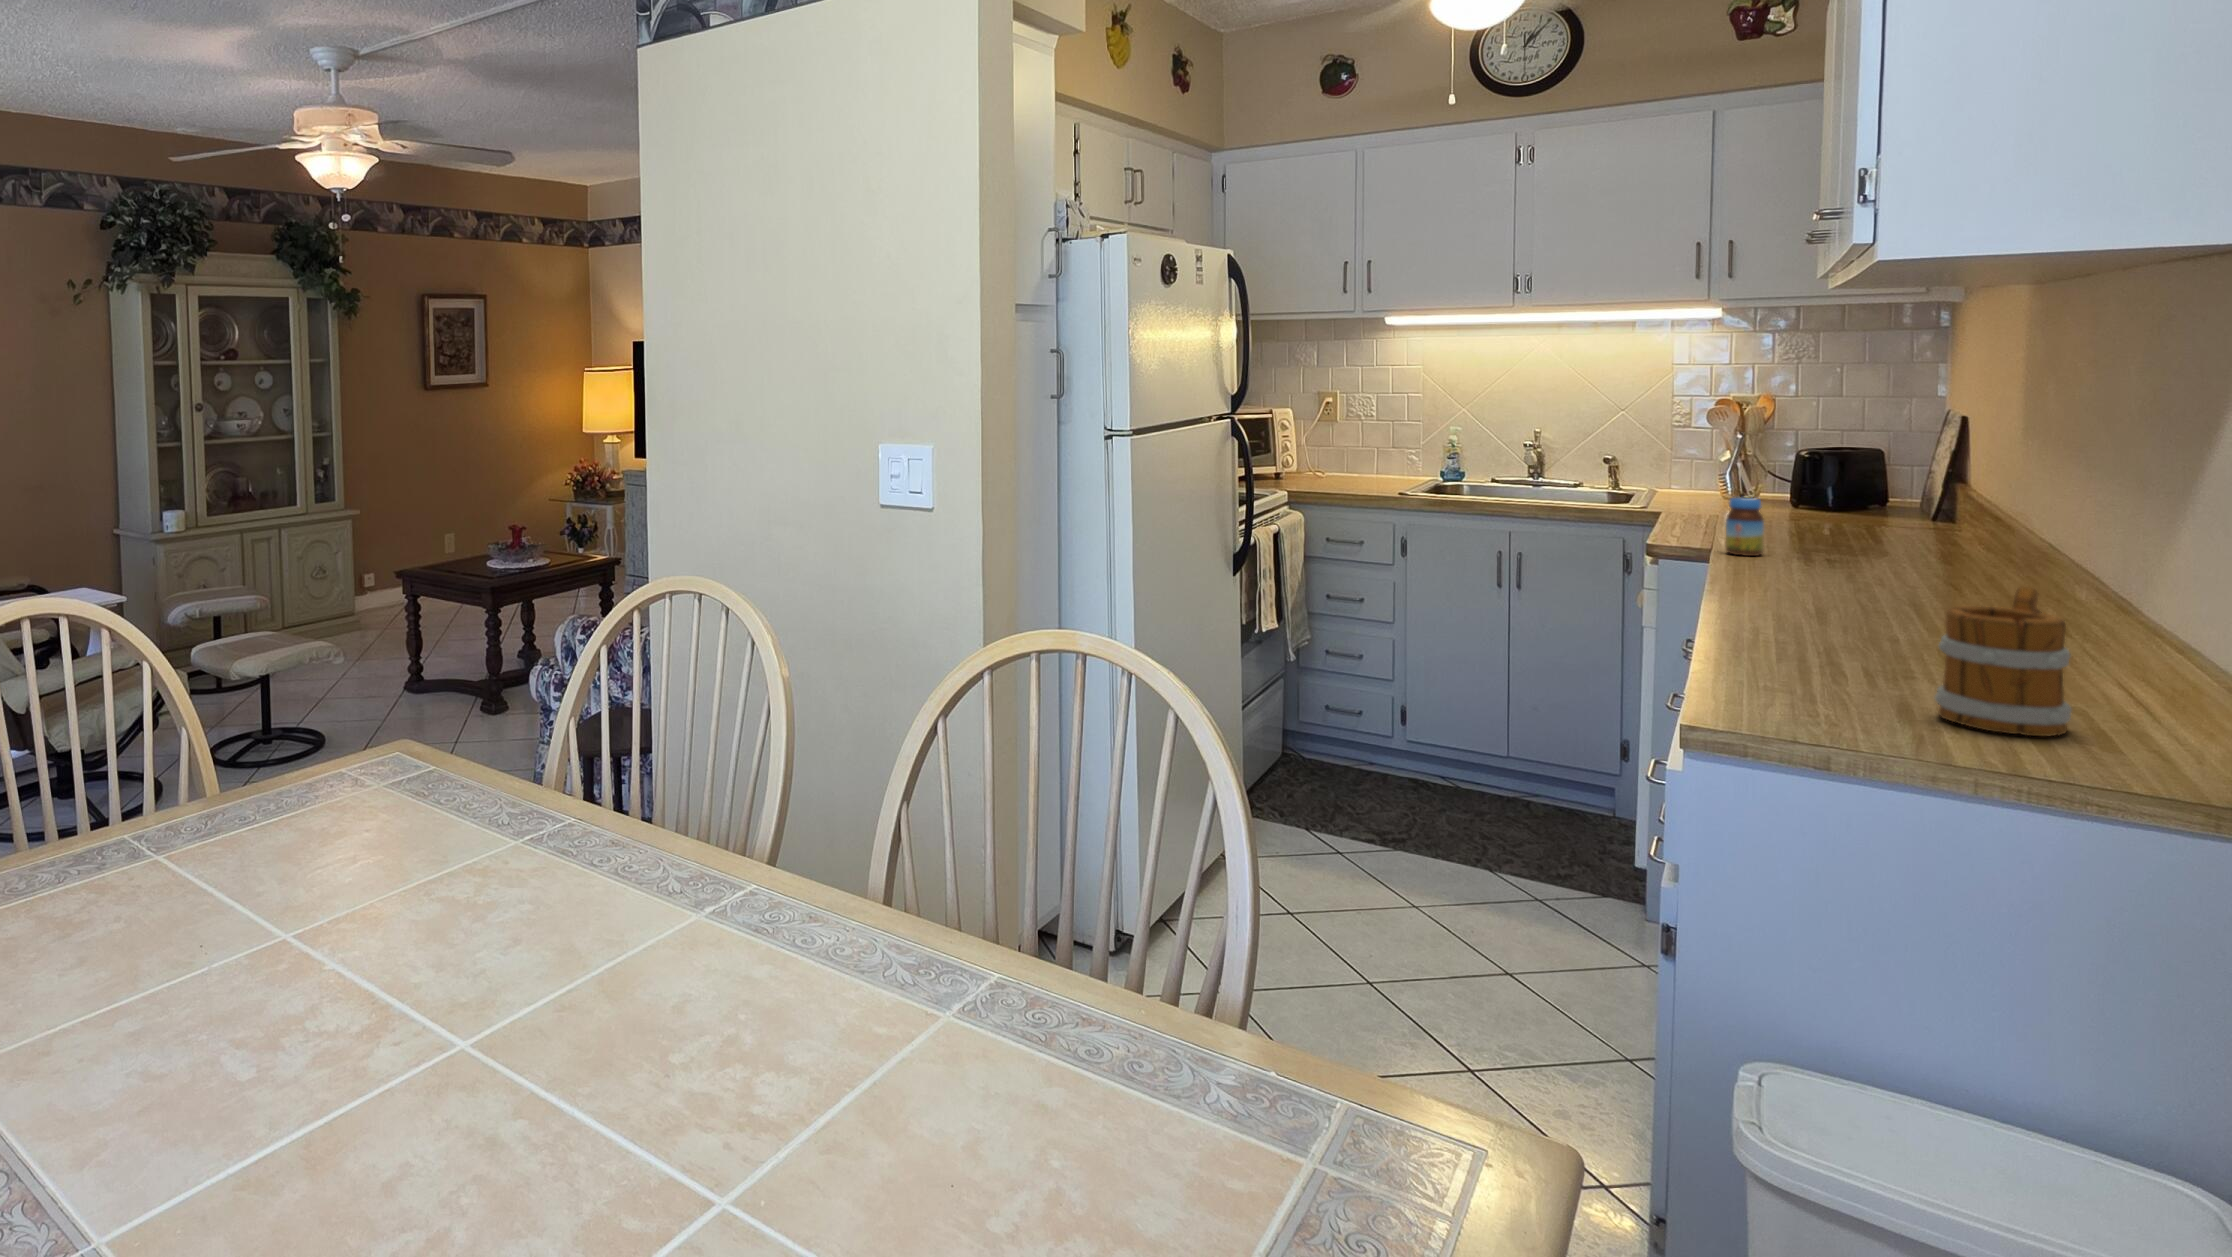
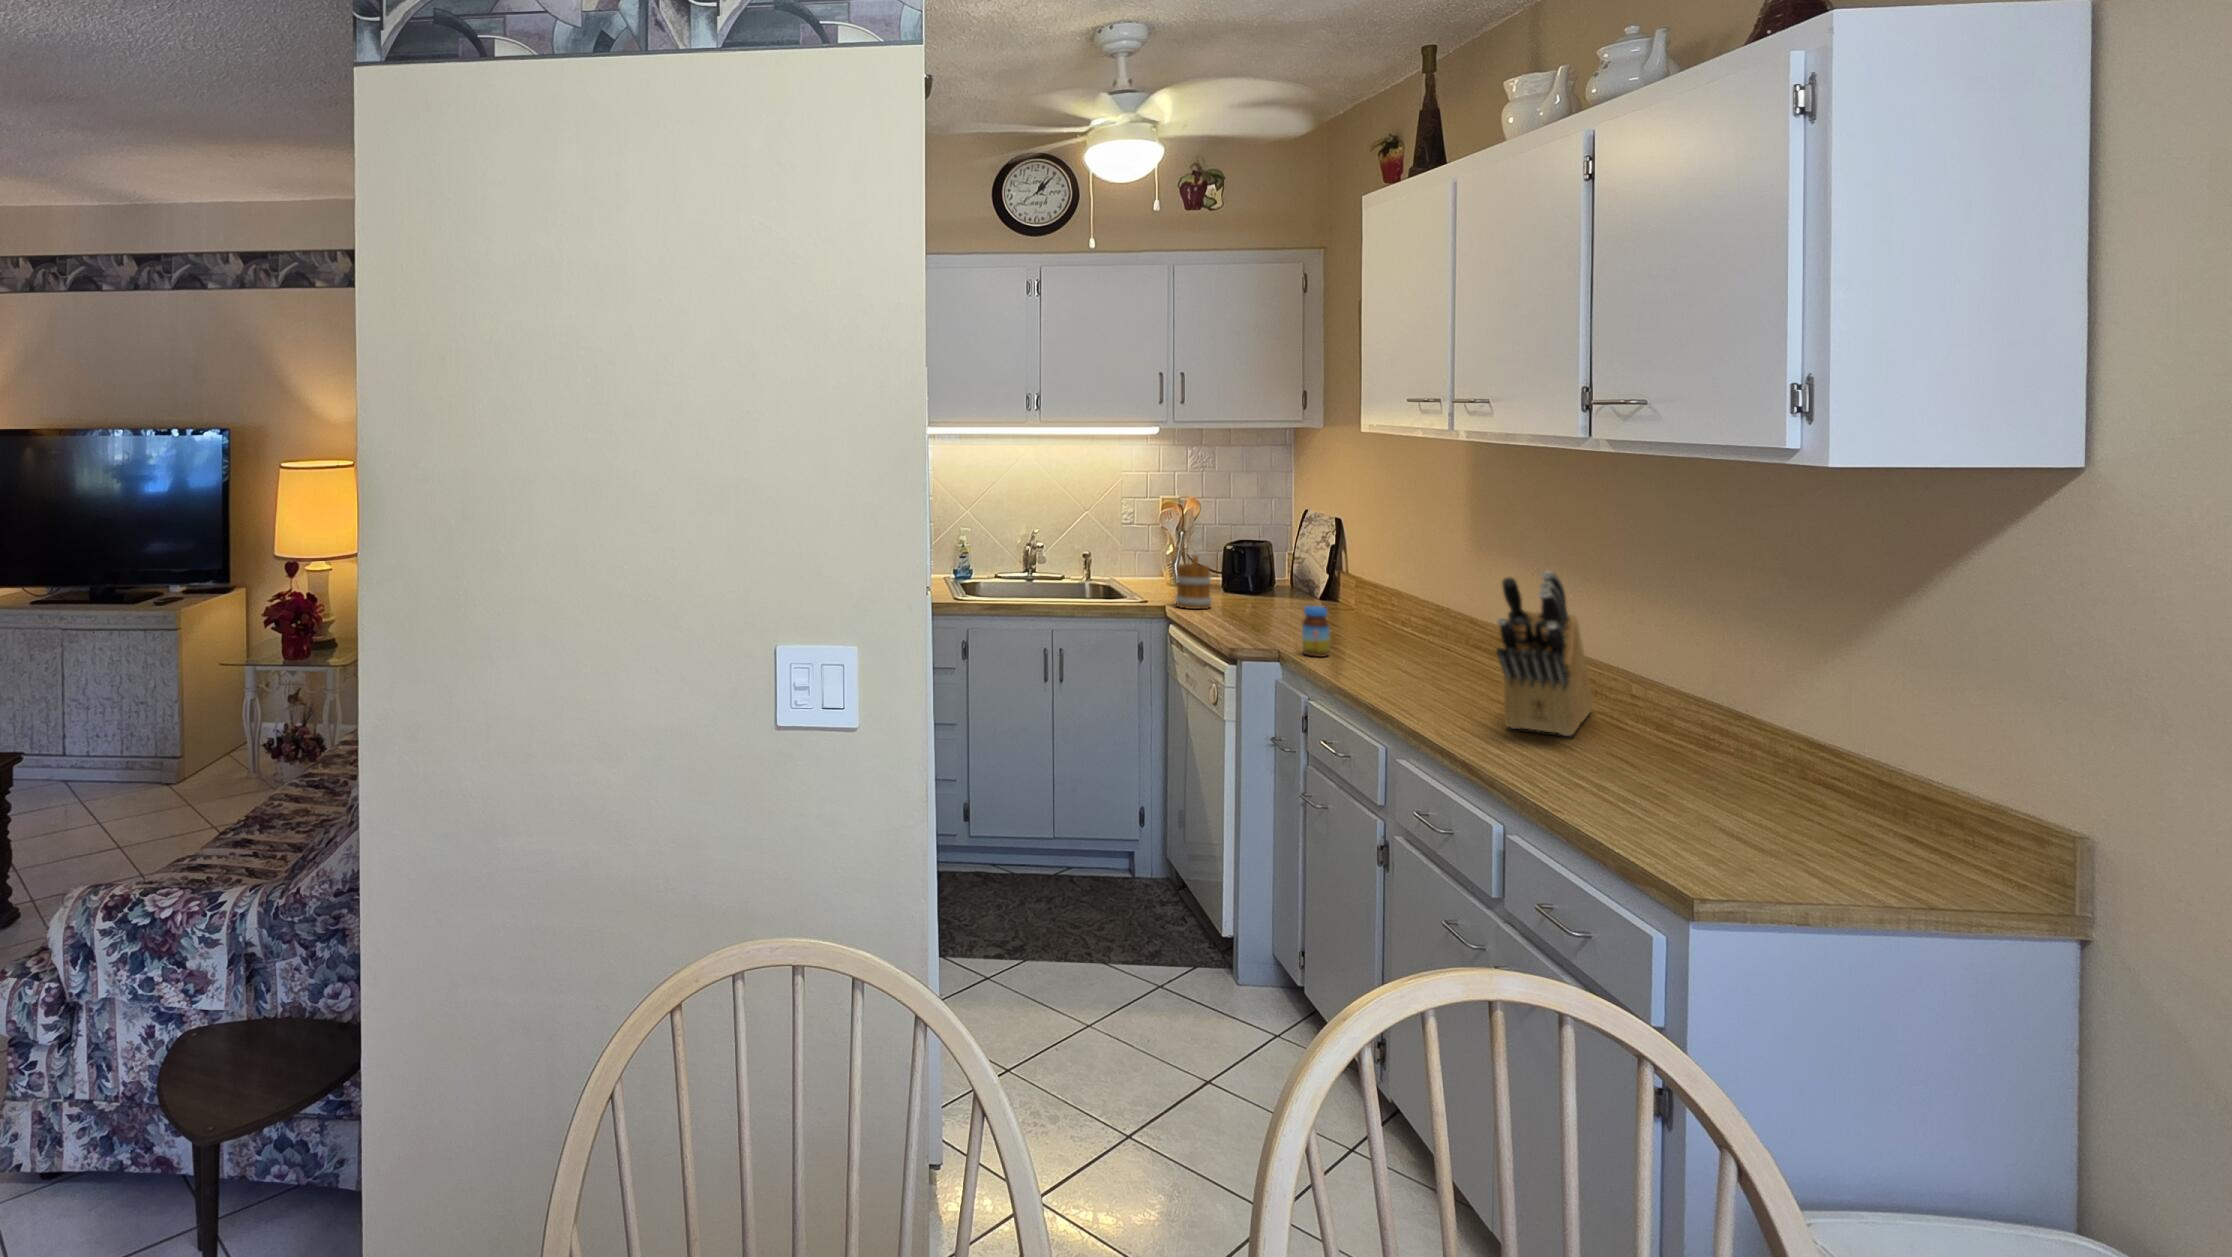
knife block: none [1774,430,2006,627] -> present [1496,571,1593,736]
mug: present [1935,587,2071,736] -> present [1175,556,1212,609]

